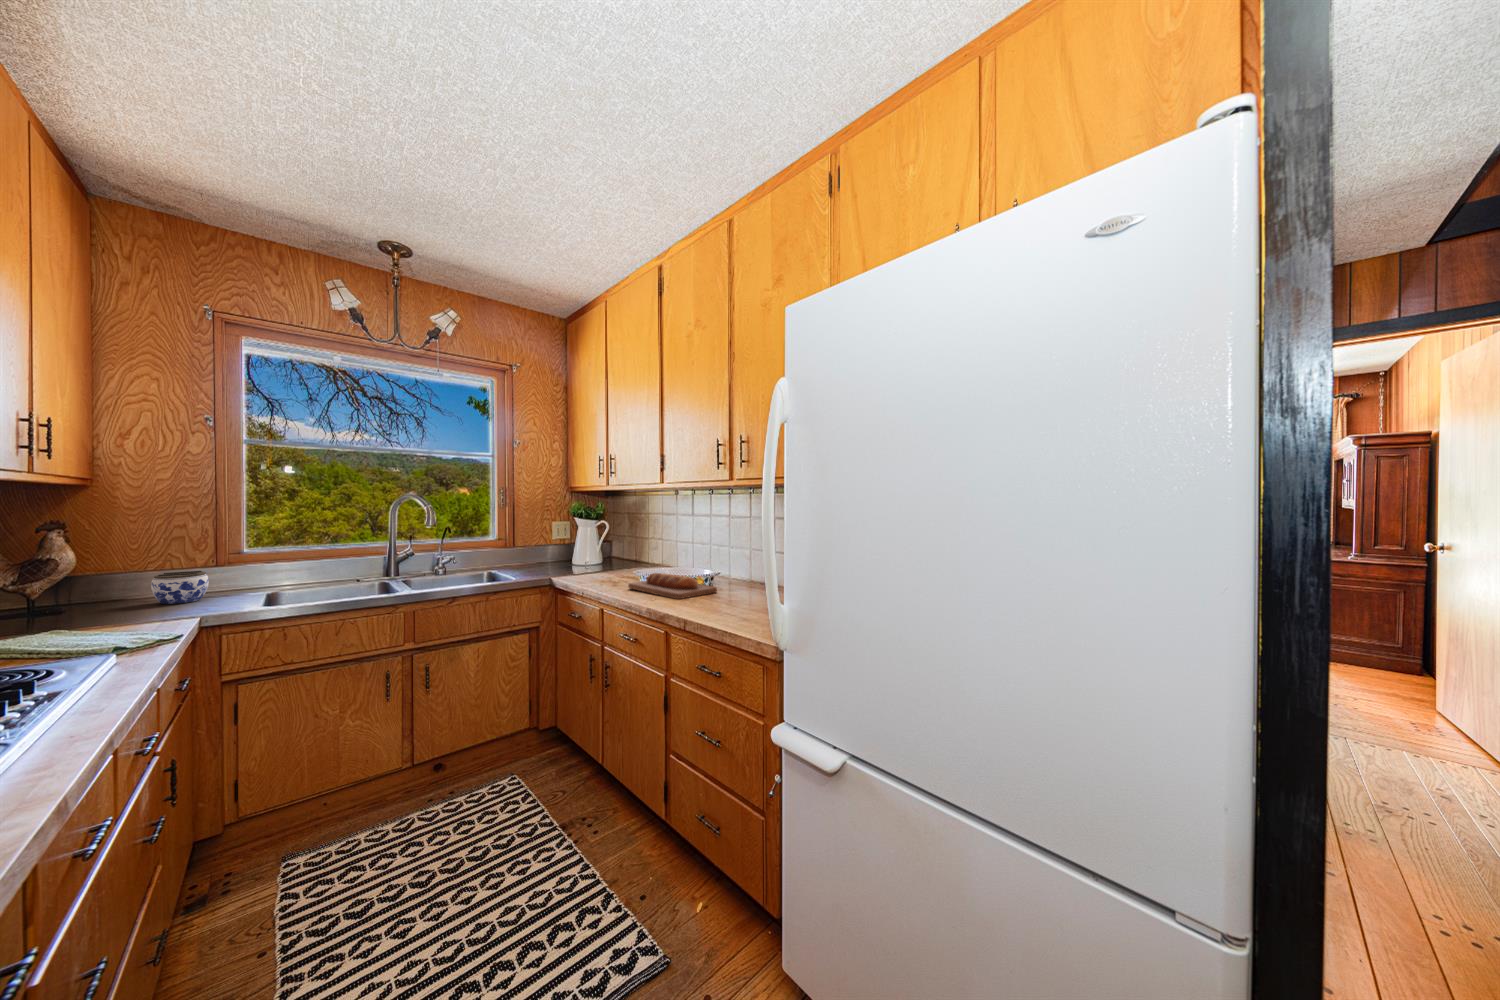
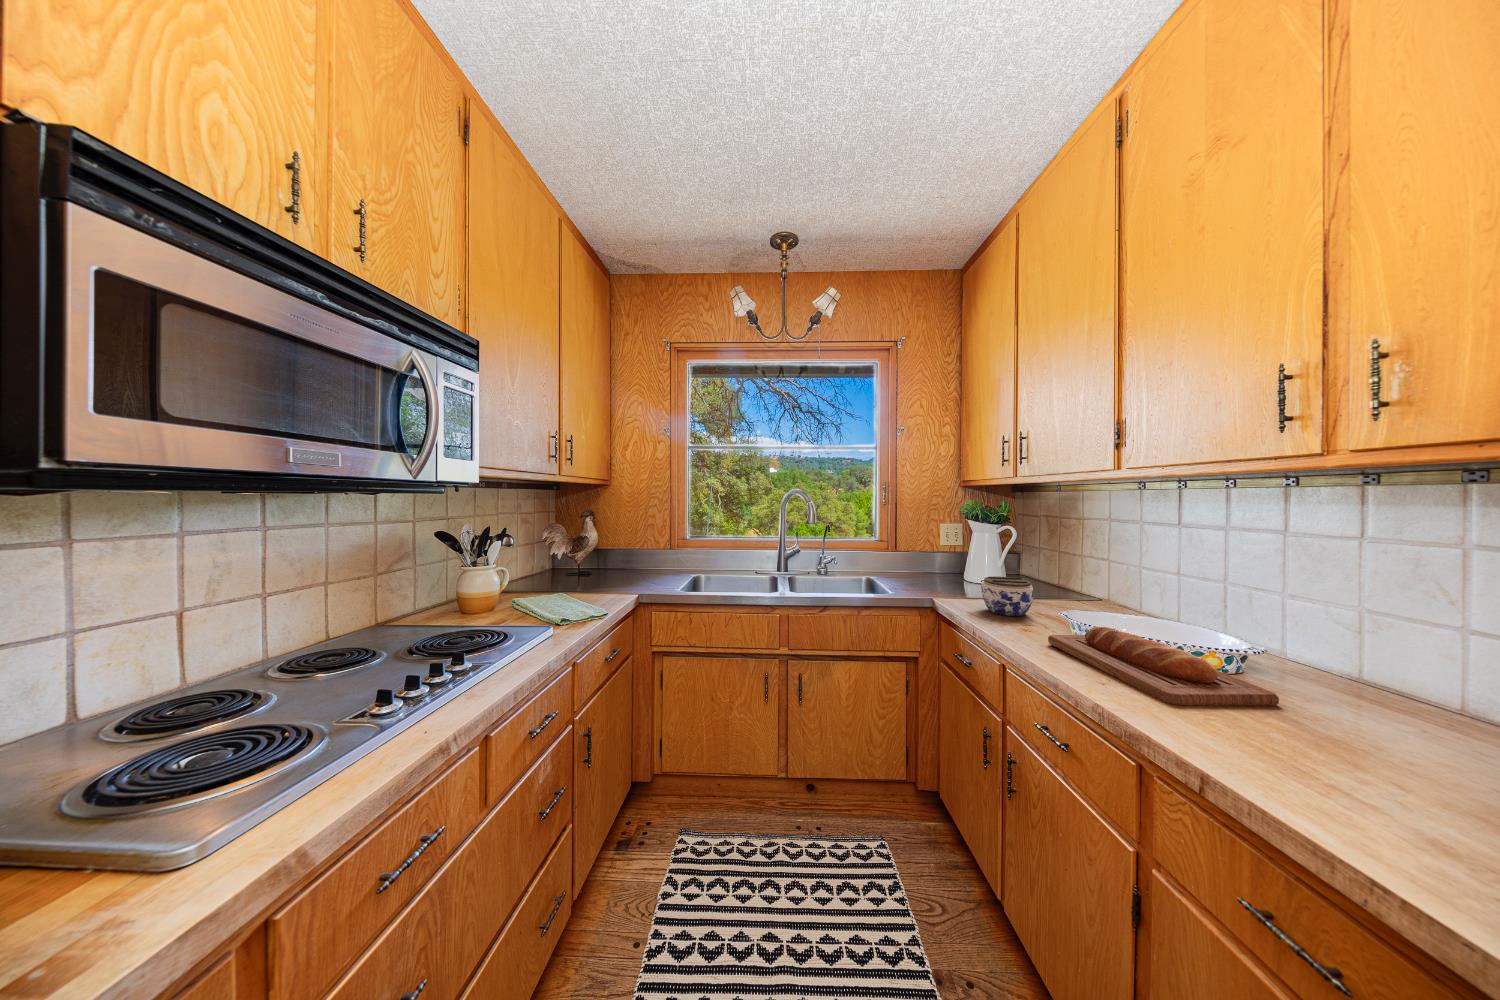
jar: present [151,571,209,604] -> present [982,576,1034,616]

